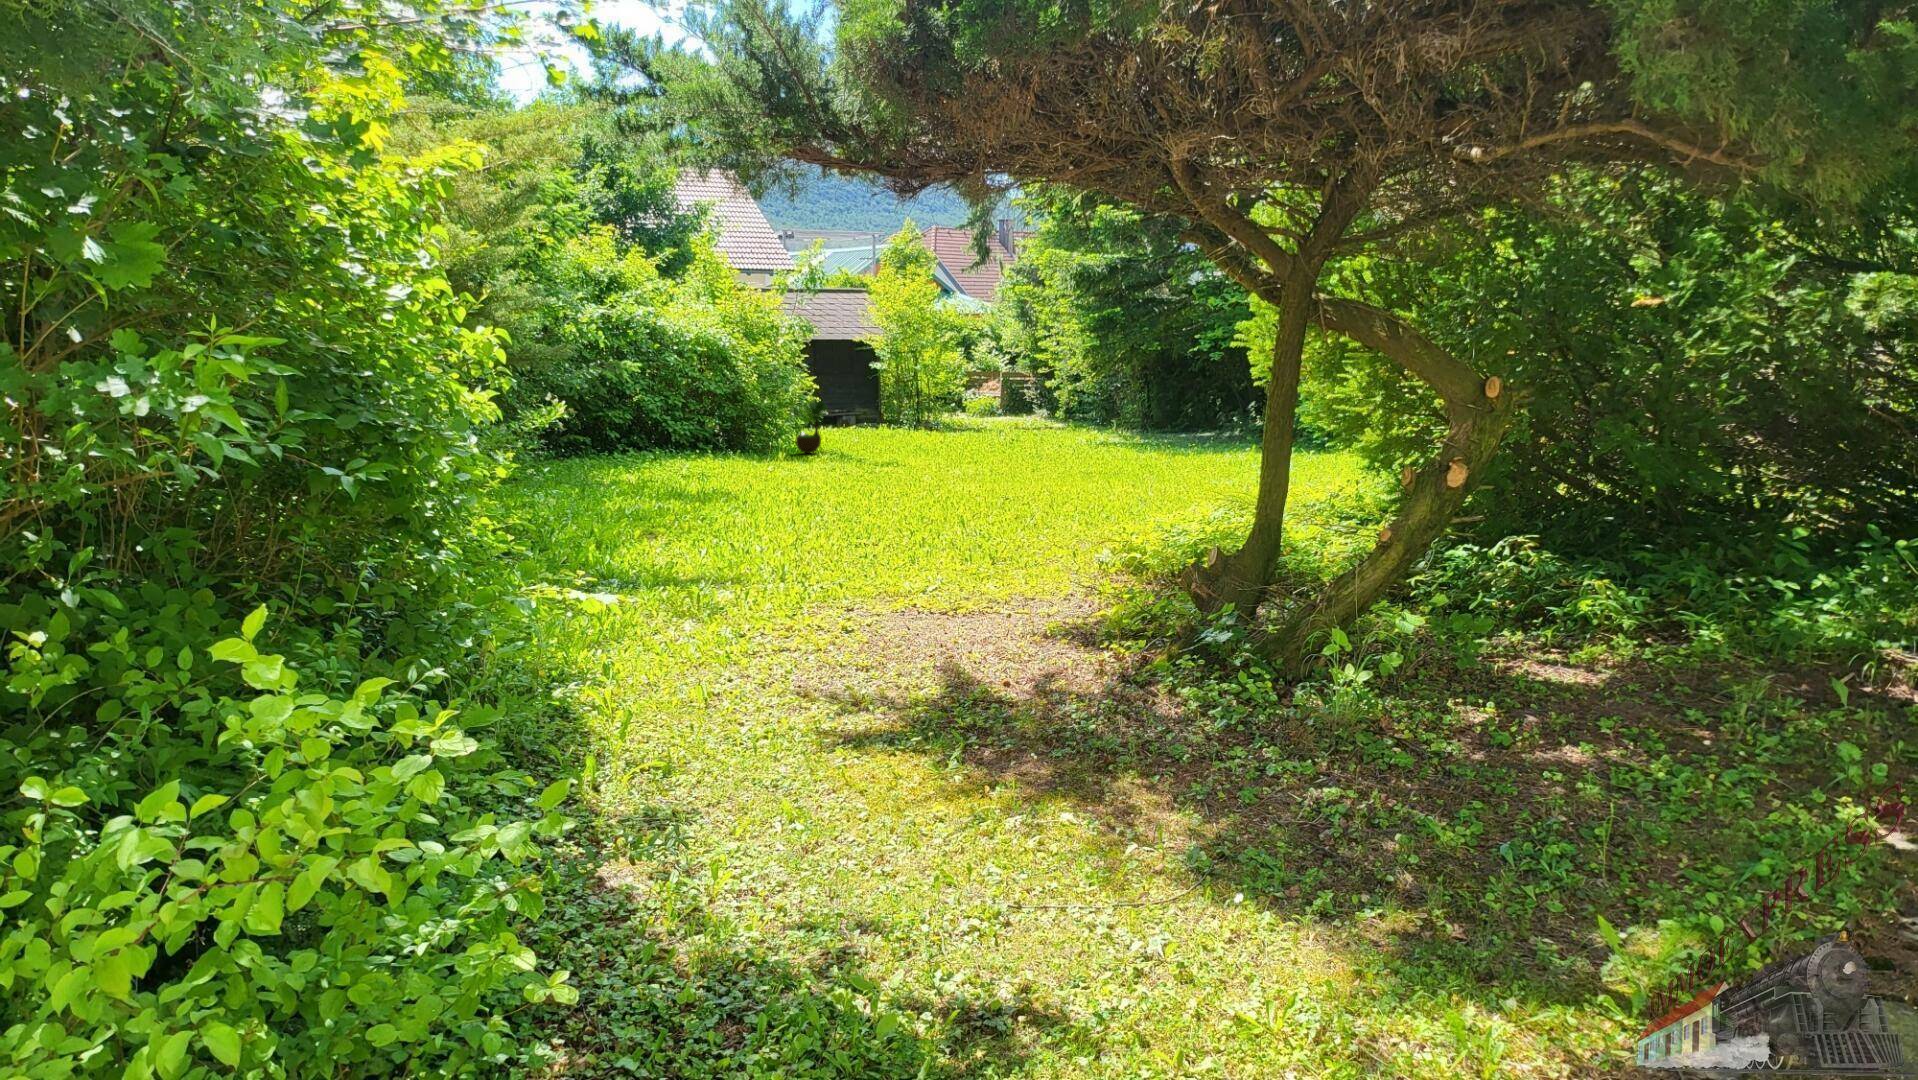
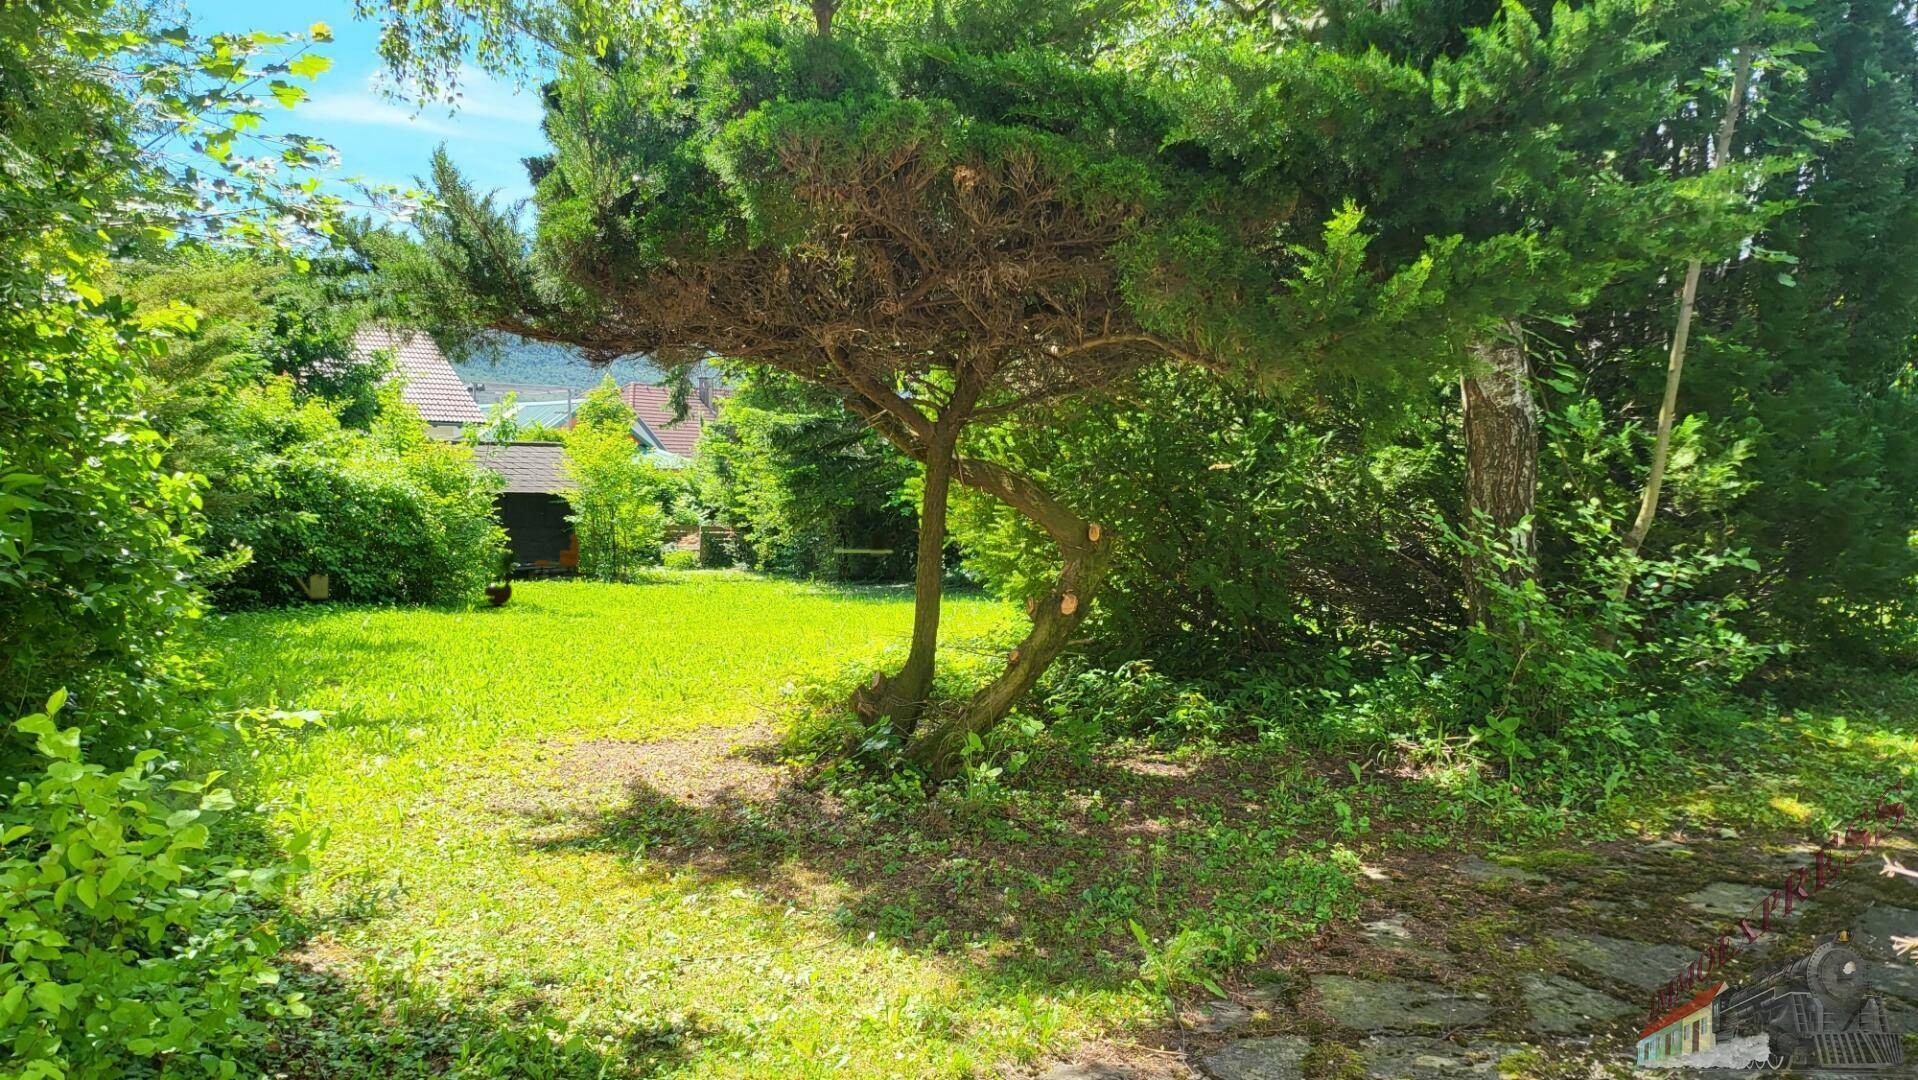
side table: none [1136,379,1200,426] -> present [834,535,892,576]
lounge chair: none [838,381,886,422] -> present [535,534,579,575]
watering can: none [622,416,660,448] -> present [295,569,328,600]

